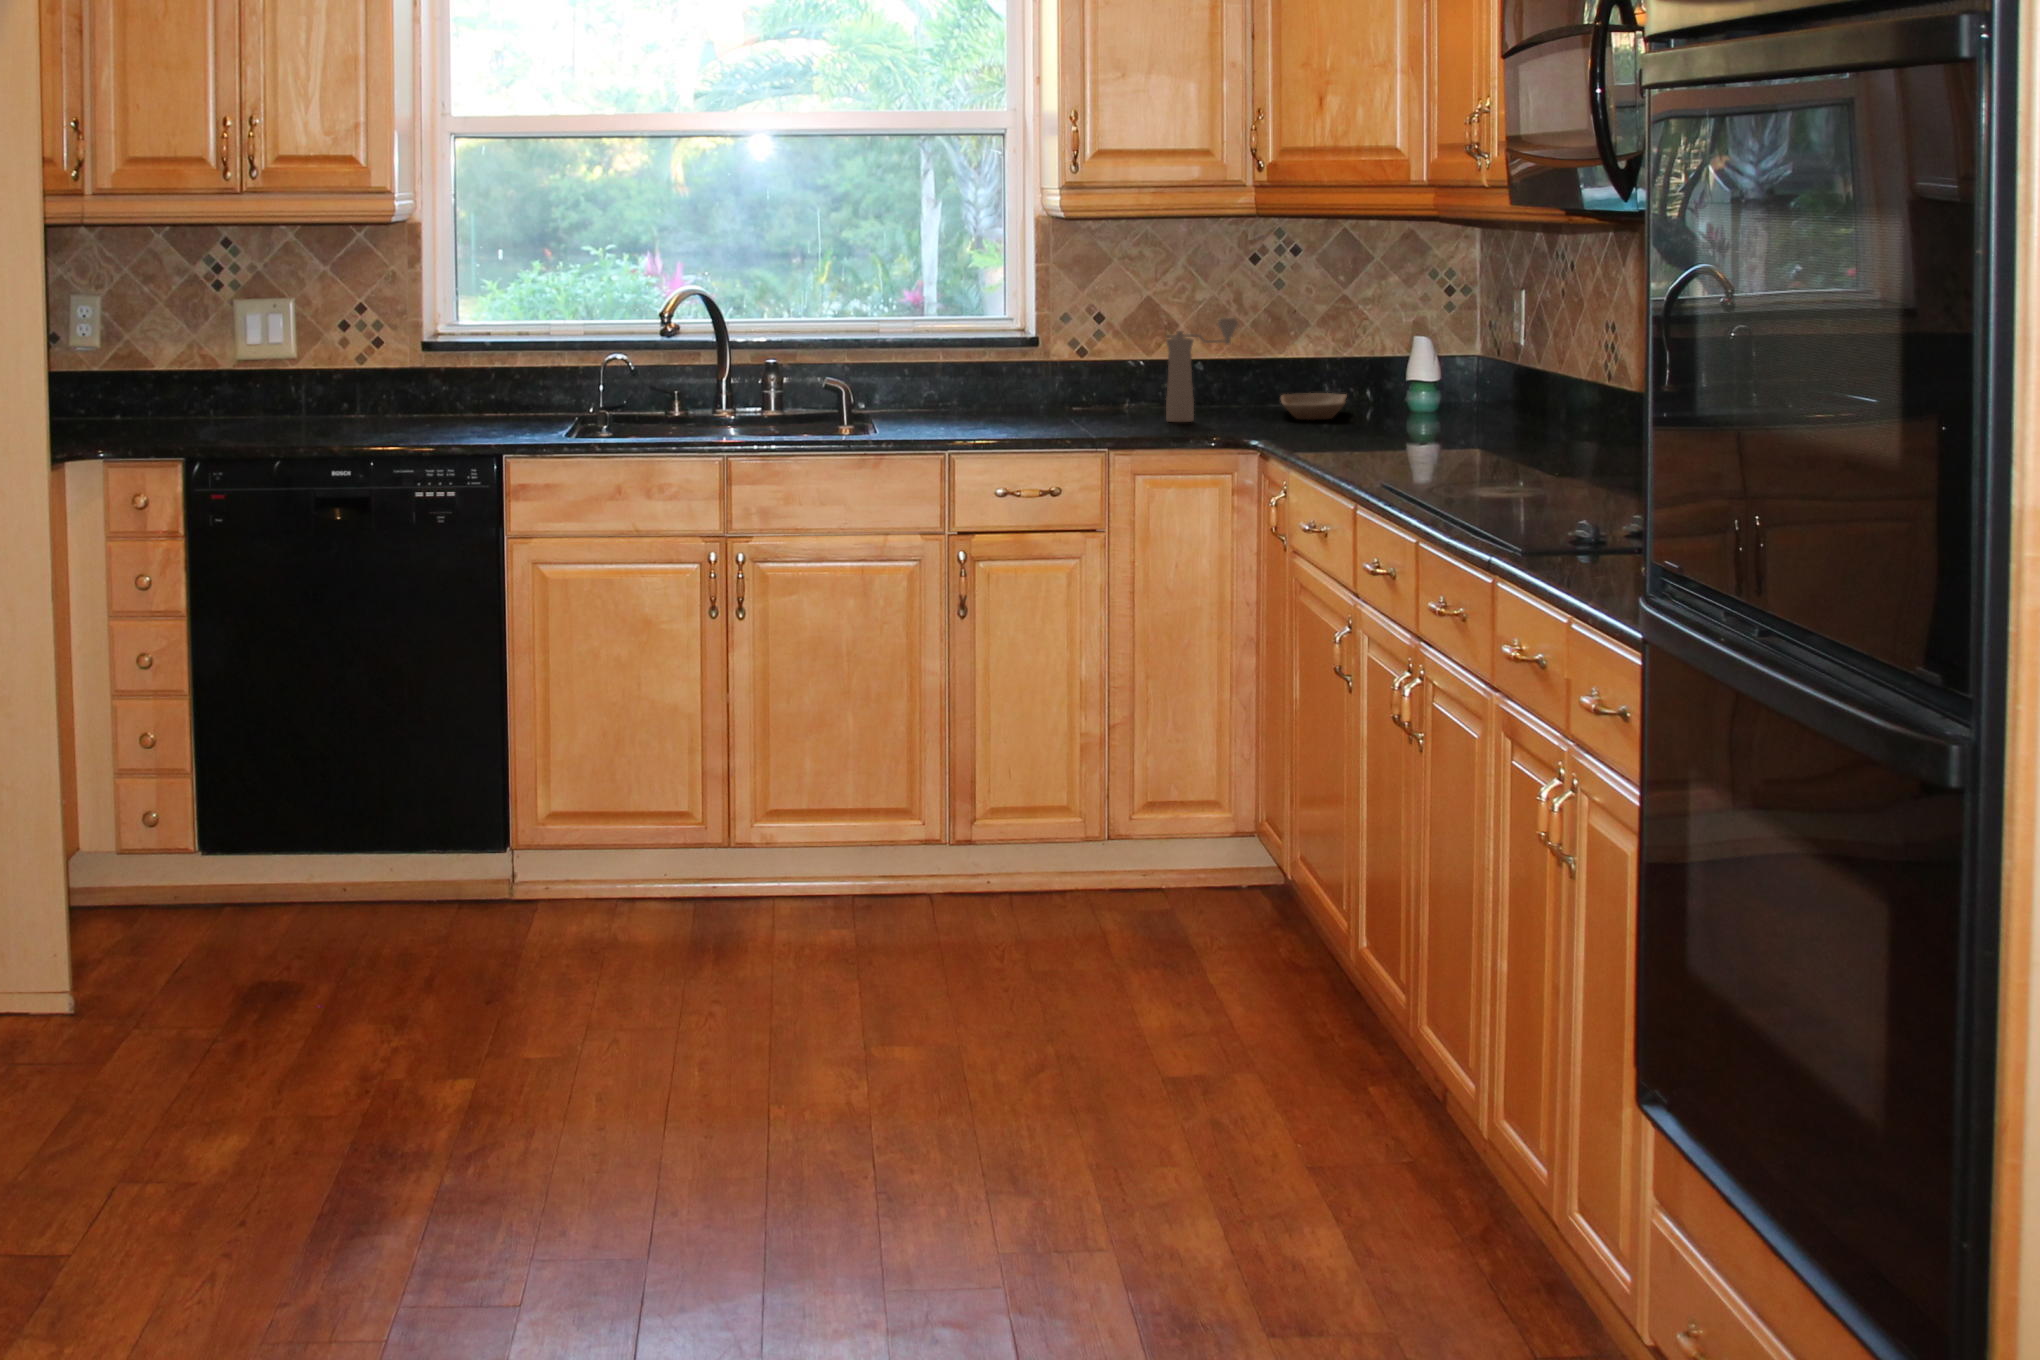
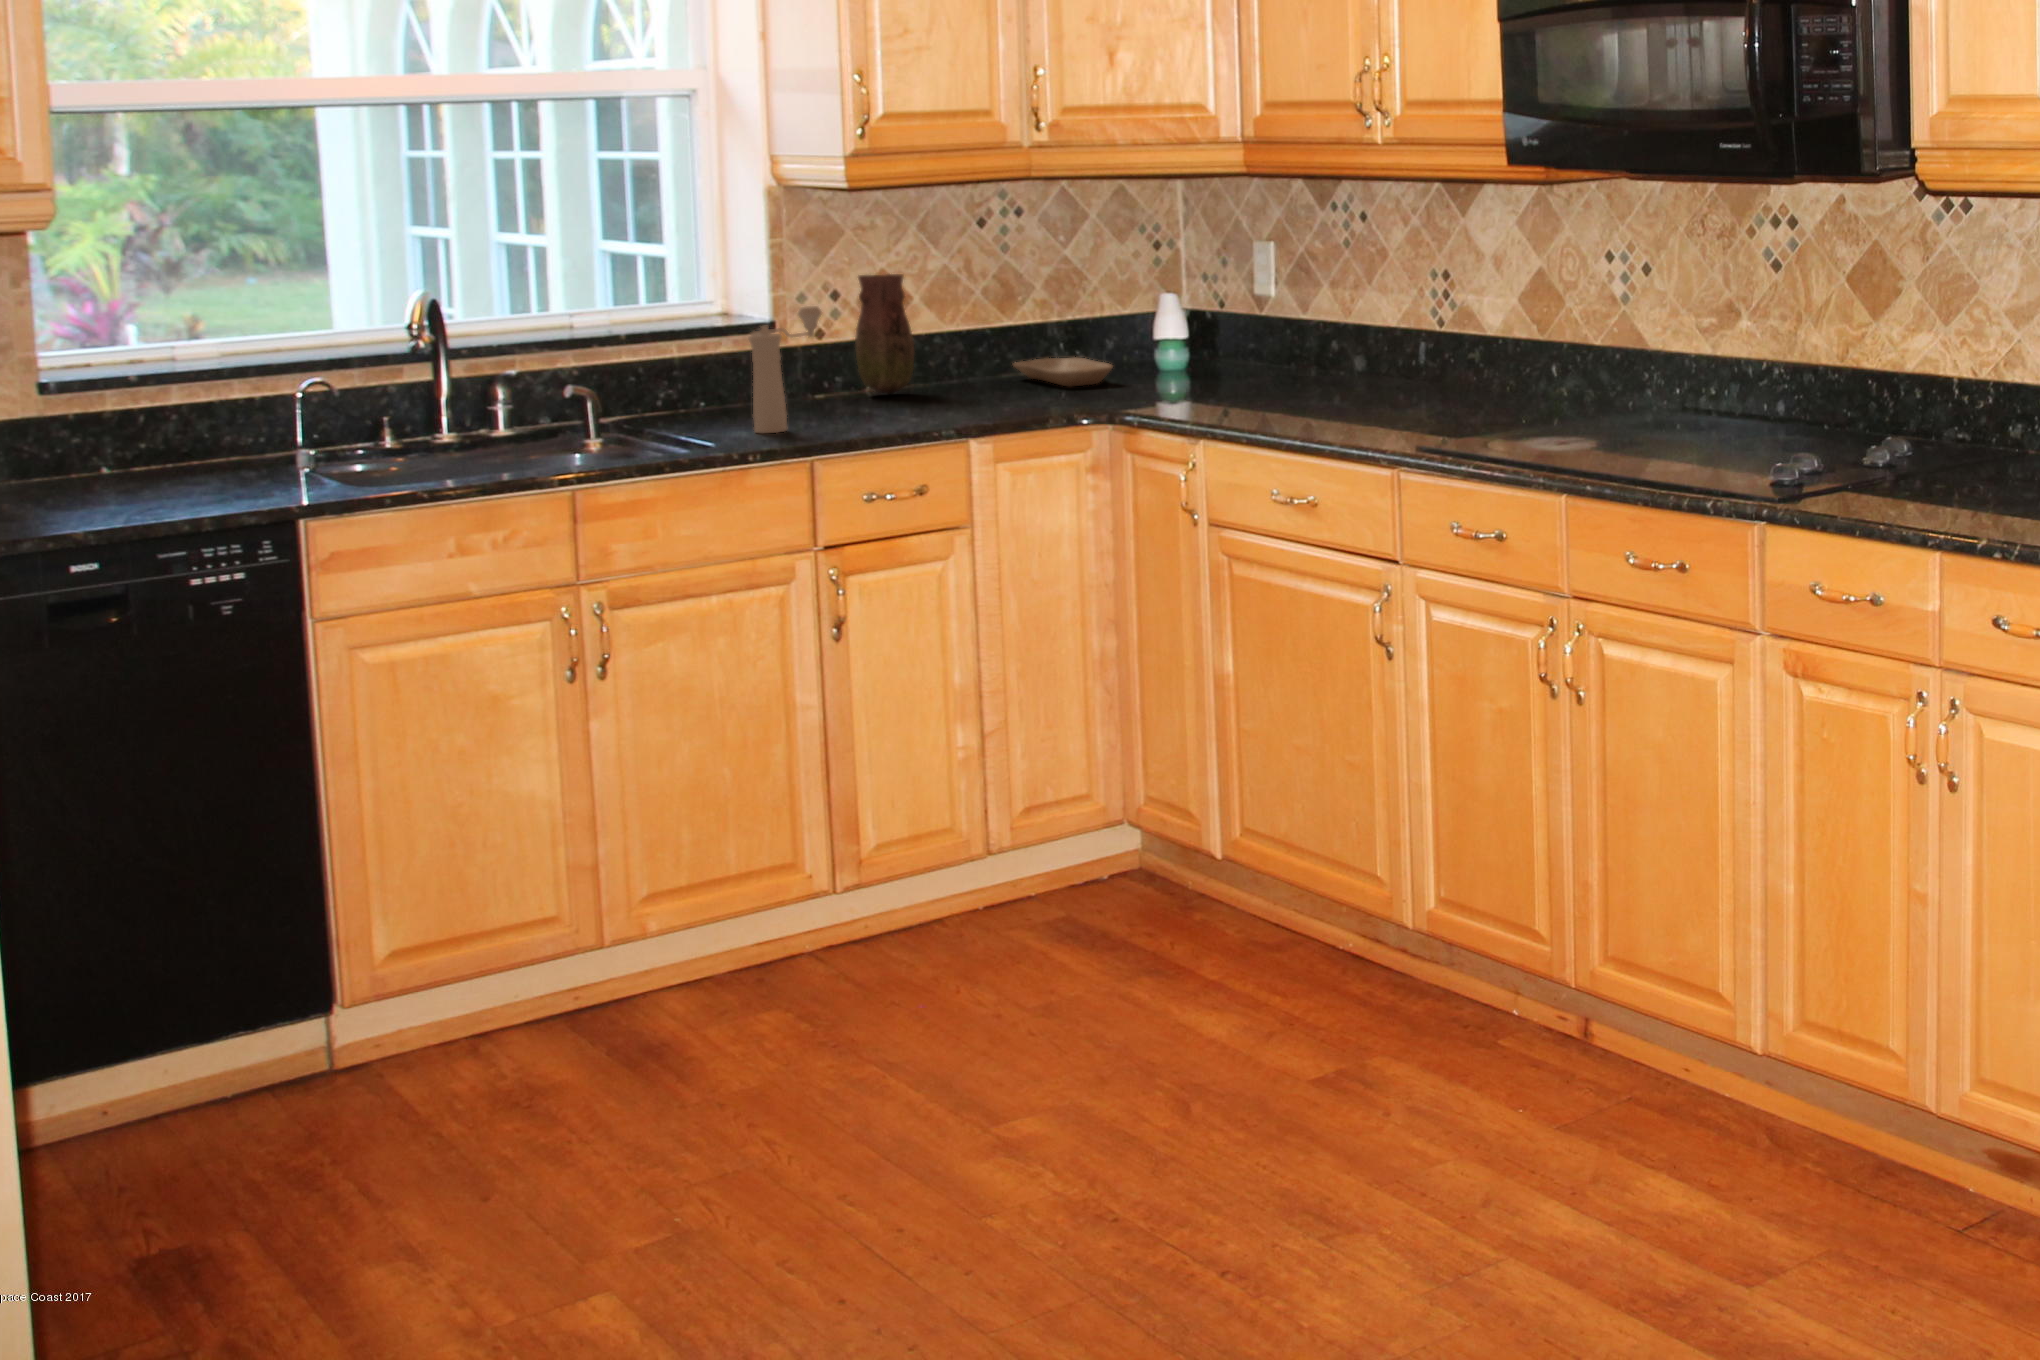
vase: none [1111,300,1164,411] -> present [855,274,914,394]
pepper mill: present [1166,318,1238,422] -> present [749,306,822,433]

